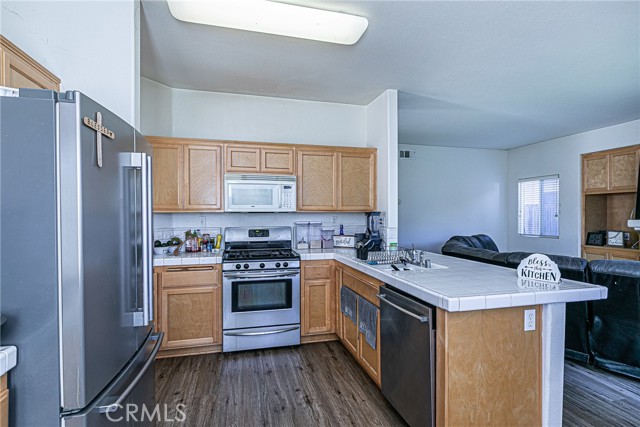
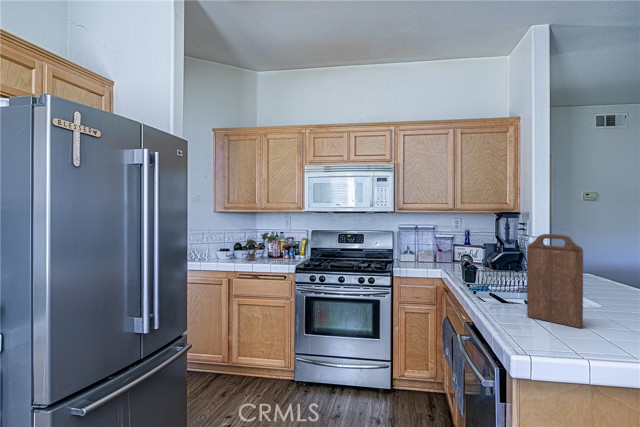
cutting board: none [412,224,444,279] -> present [527,234,583,328]

